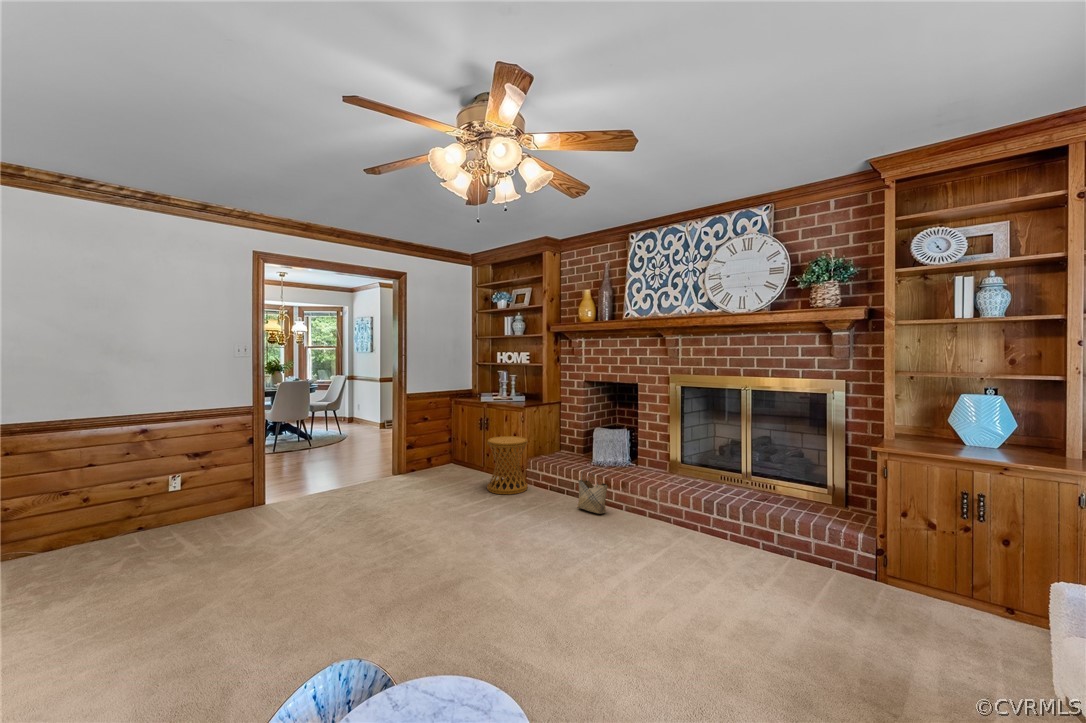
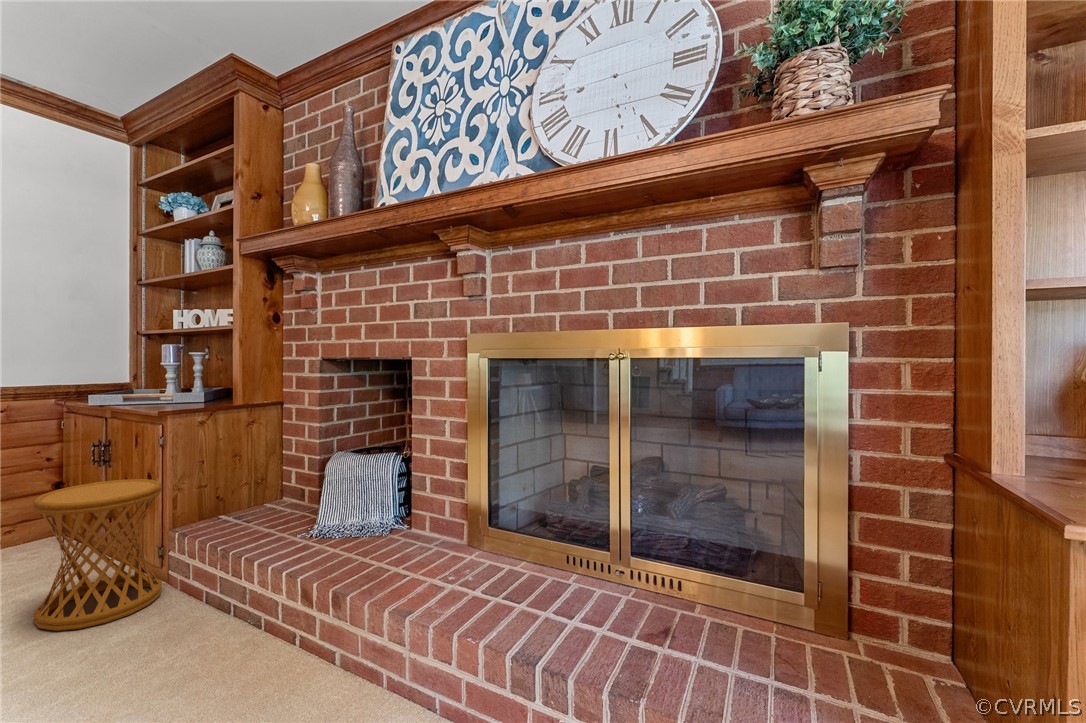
woven basket: present [577,466,608,514] -> none [216,553,292,688]

